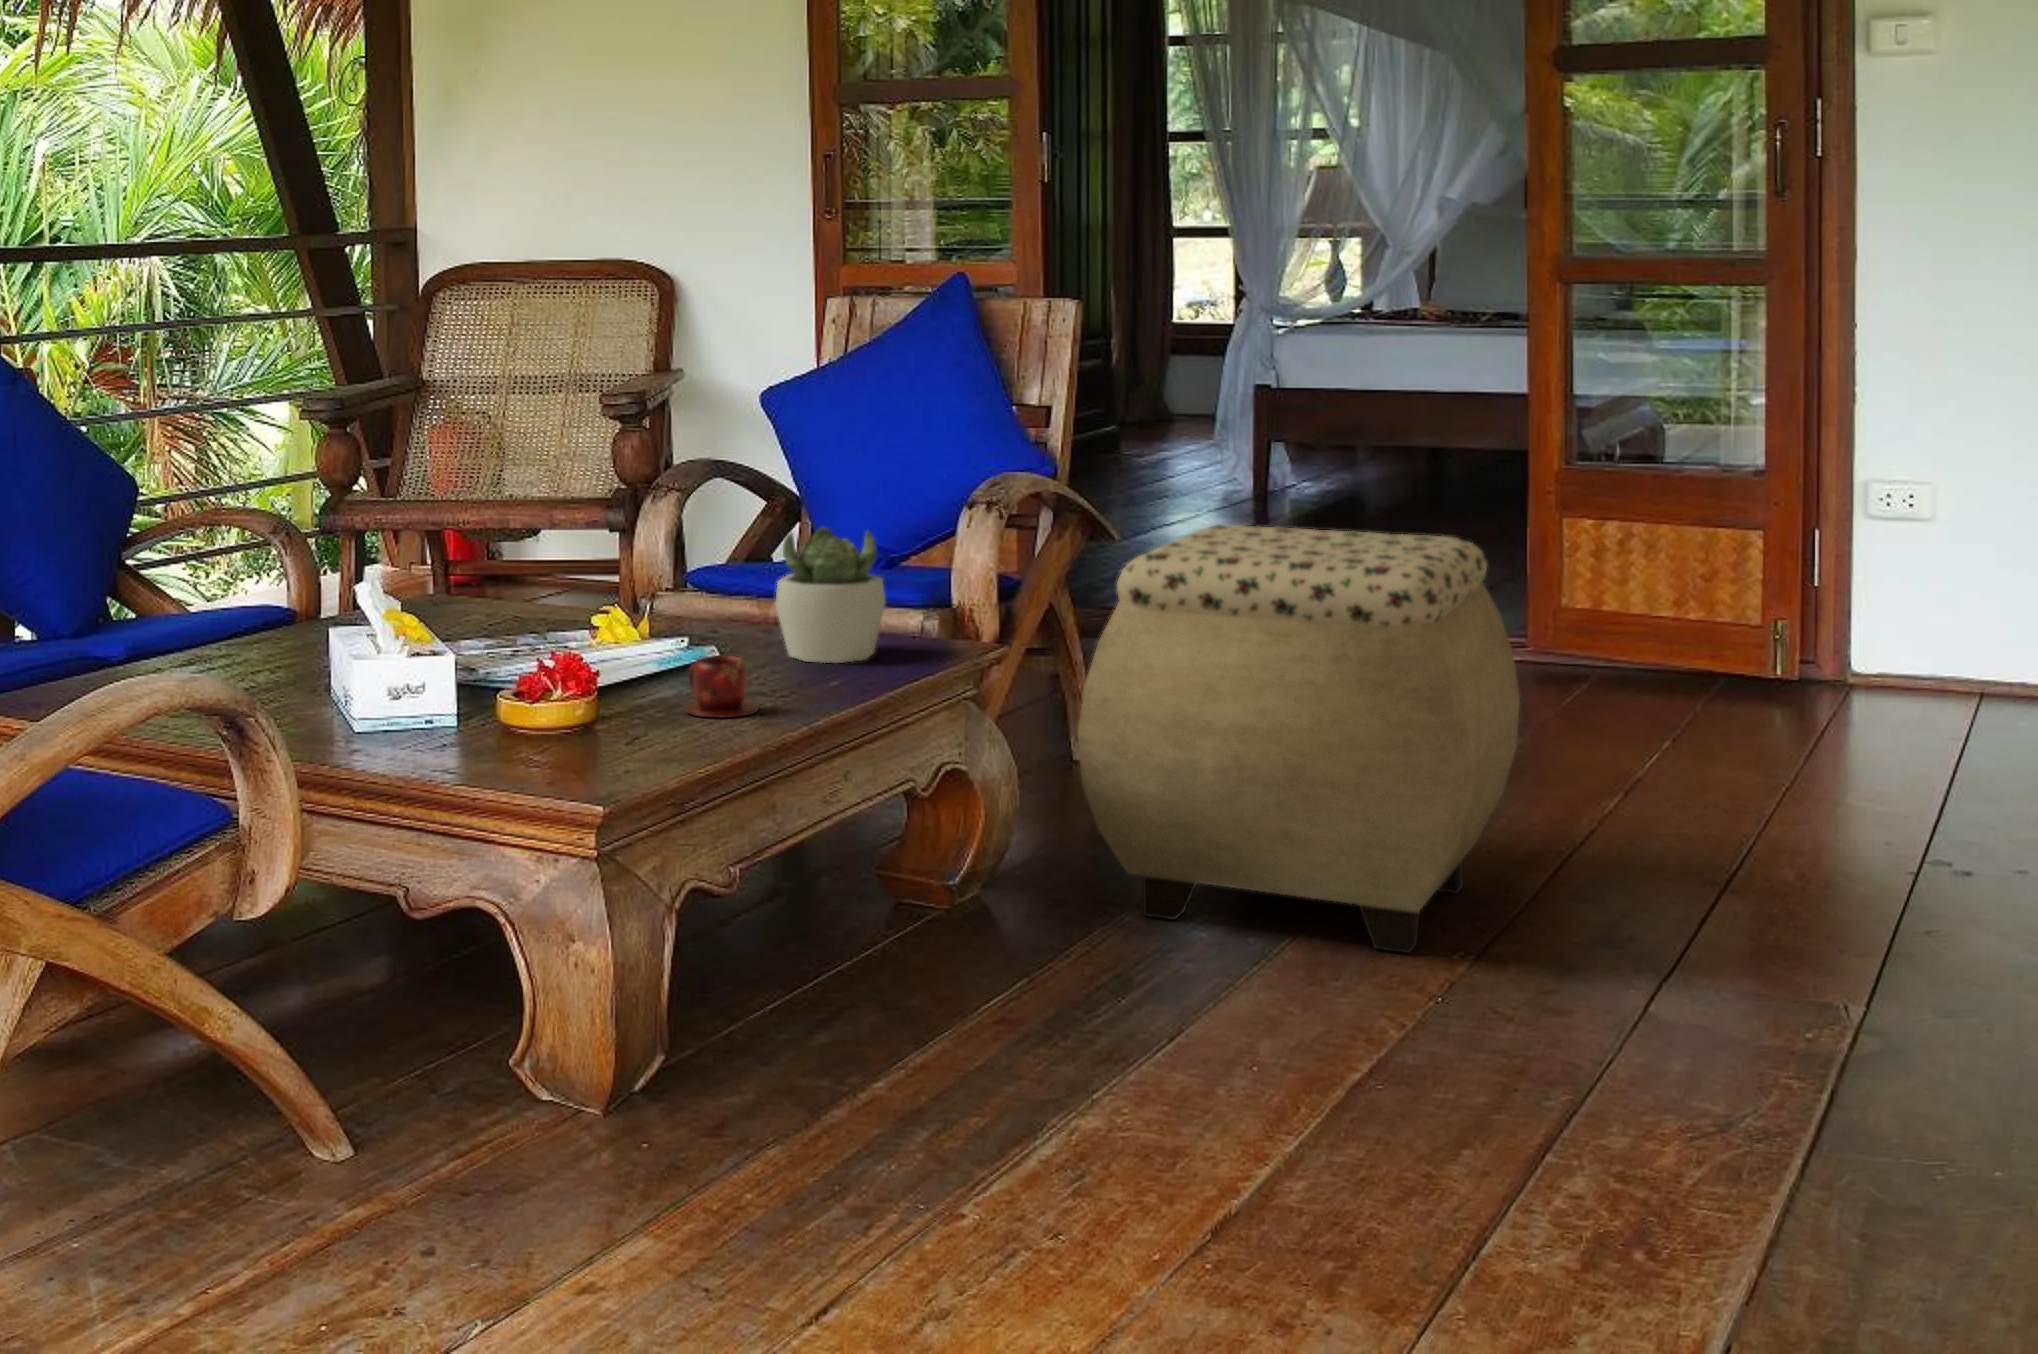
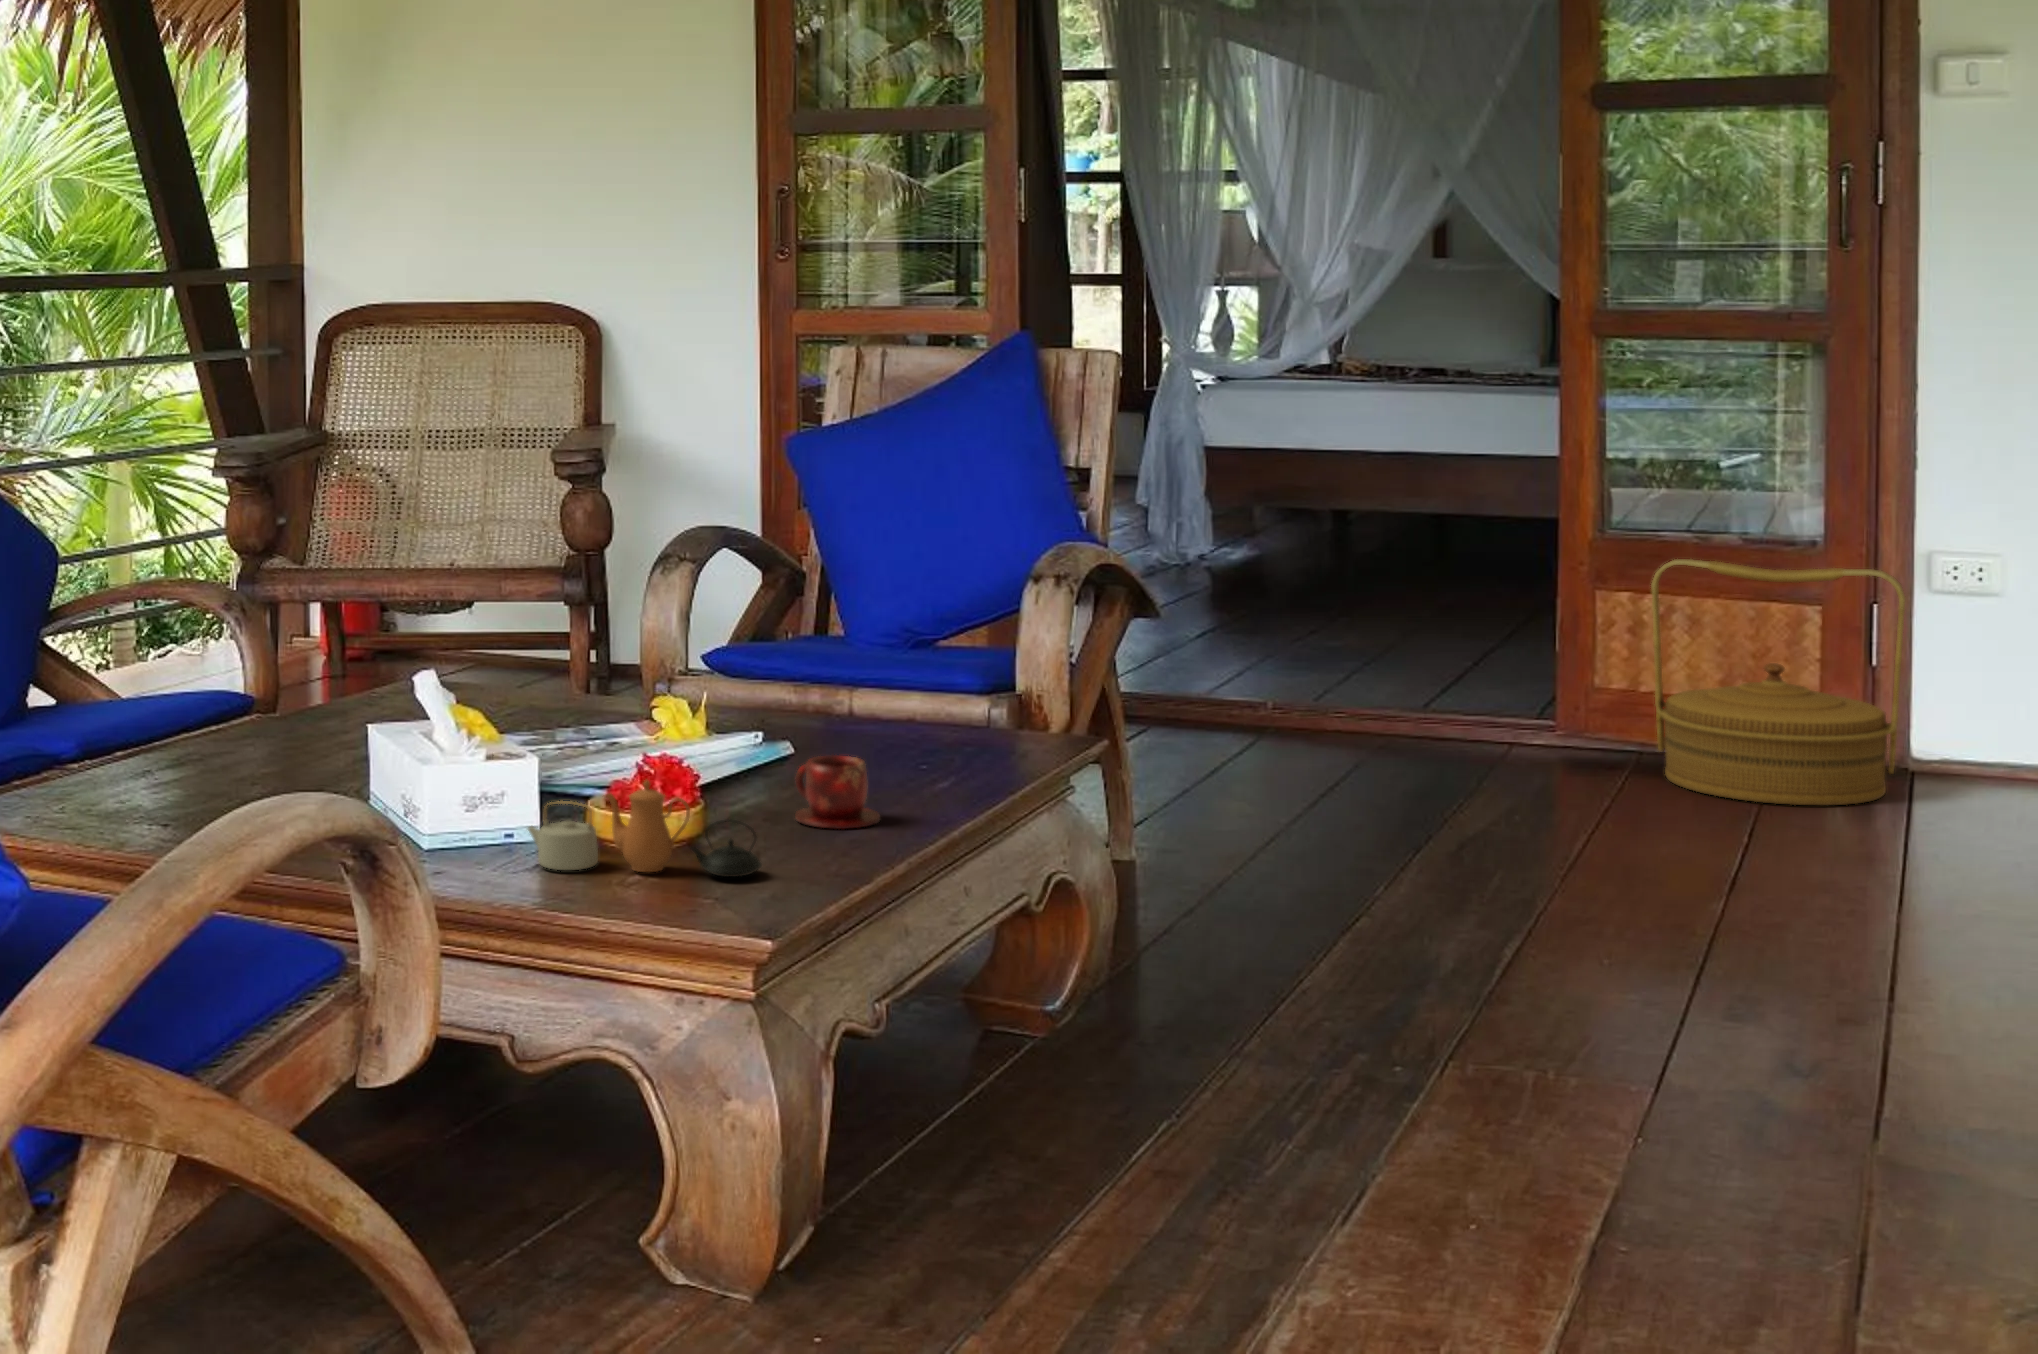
woven basket: none [1608,490,1842,717] -> present [1652,559,1906,805]
ottoman: present [1078,524,1520,953] -> none [1212,601,1668,1086]
succulent plant: present [775,527,885,663] -> none [856,603,978,760]
teapot: none [435,672,626,755] -> present [528,780,762,877]

